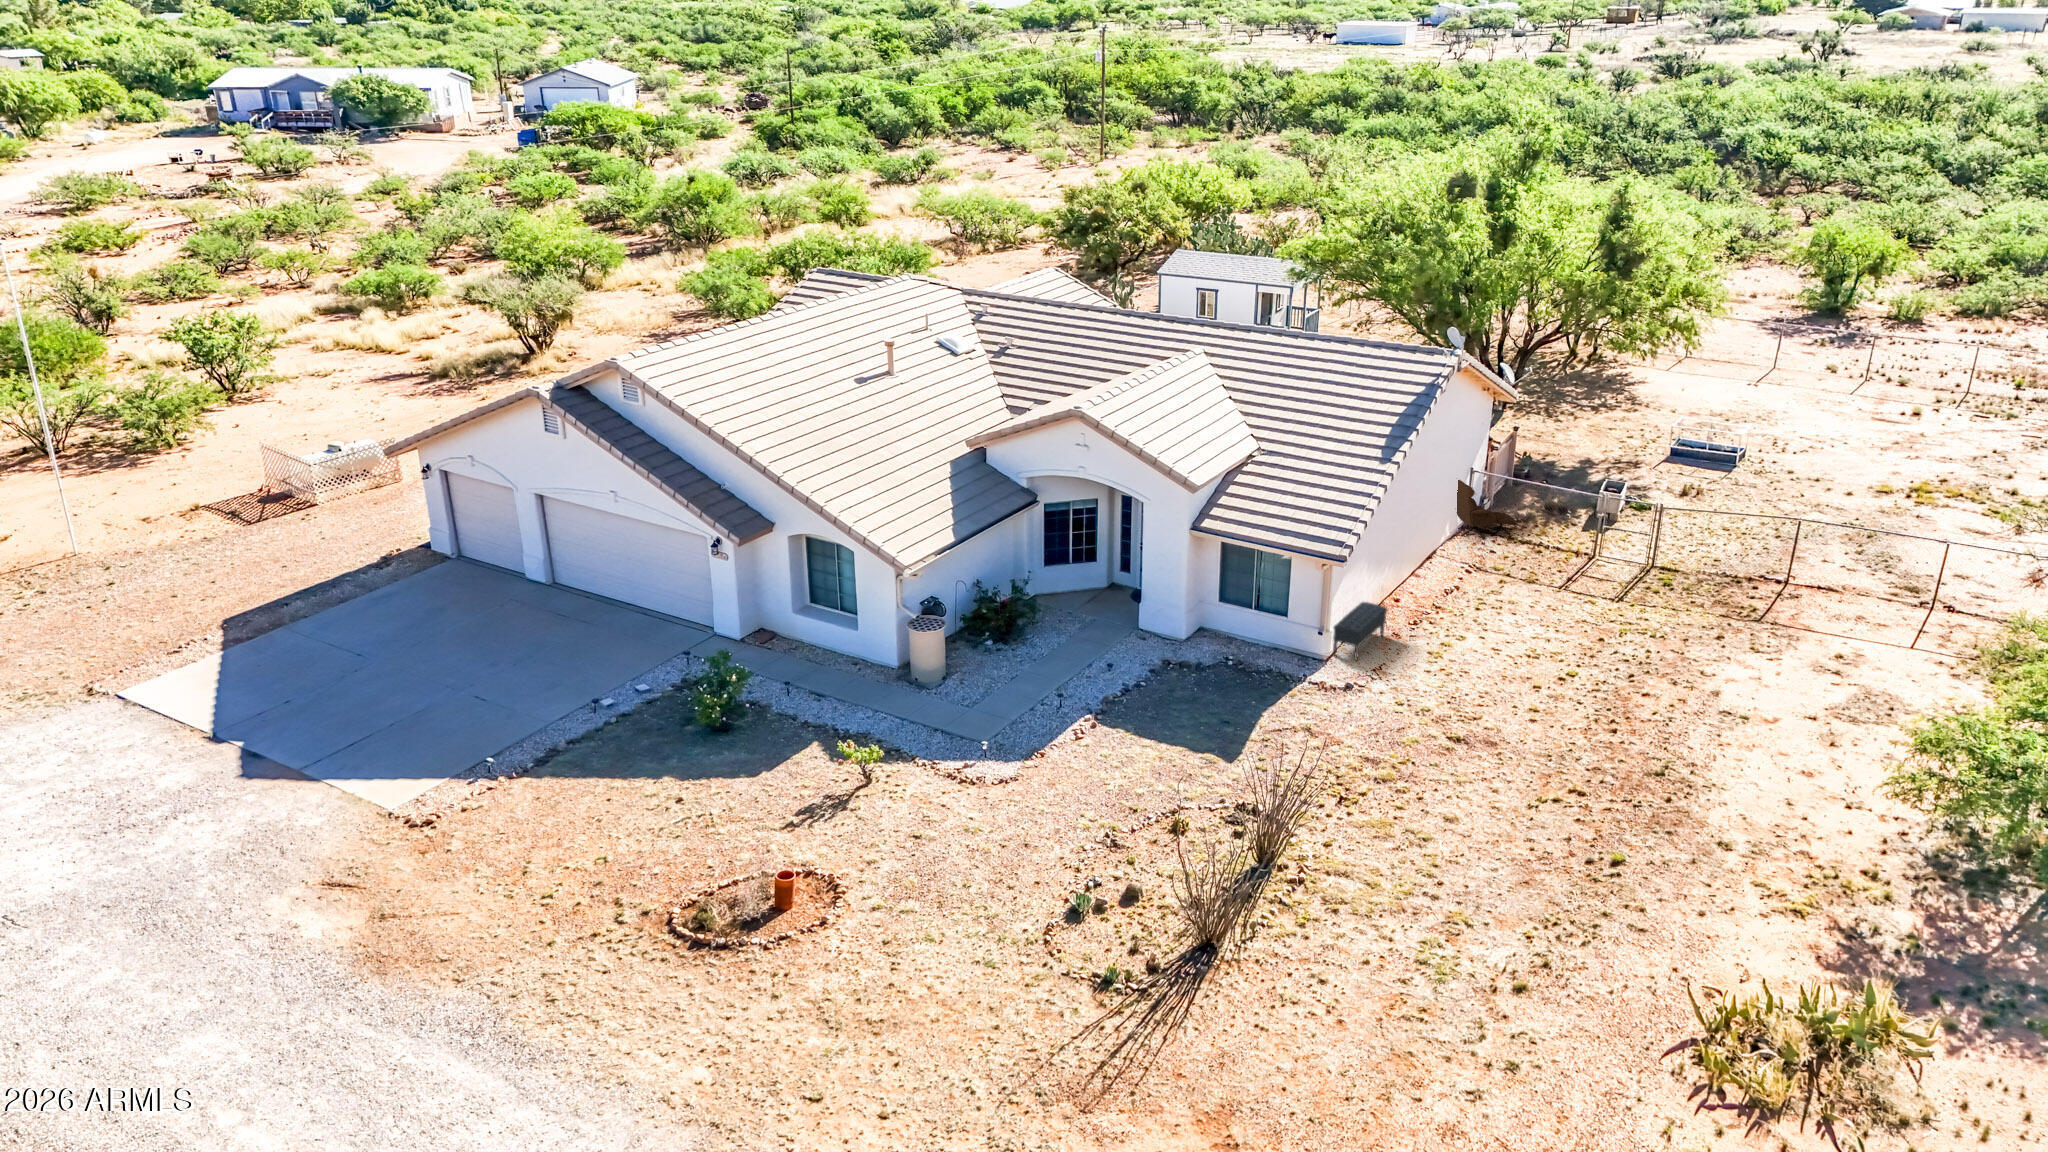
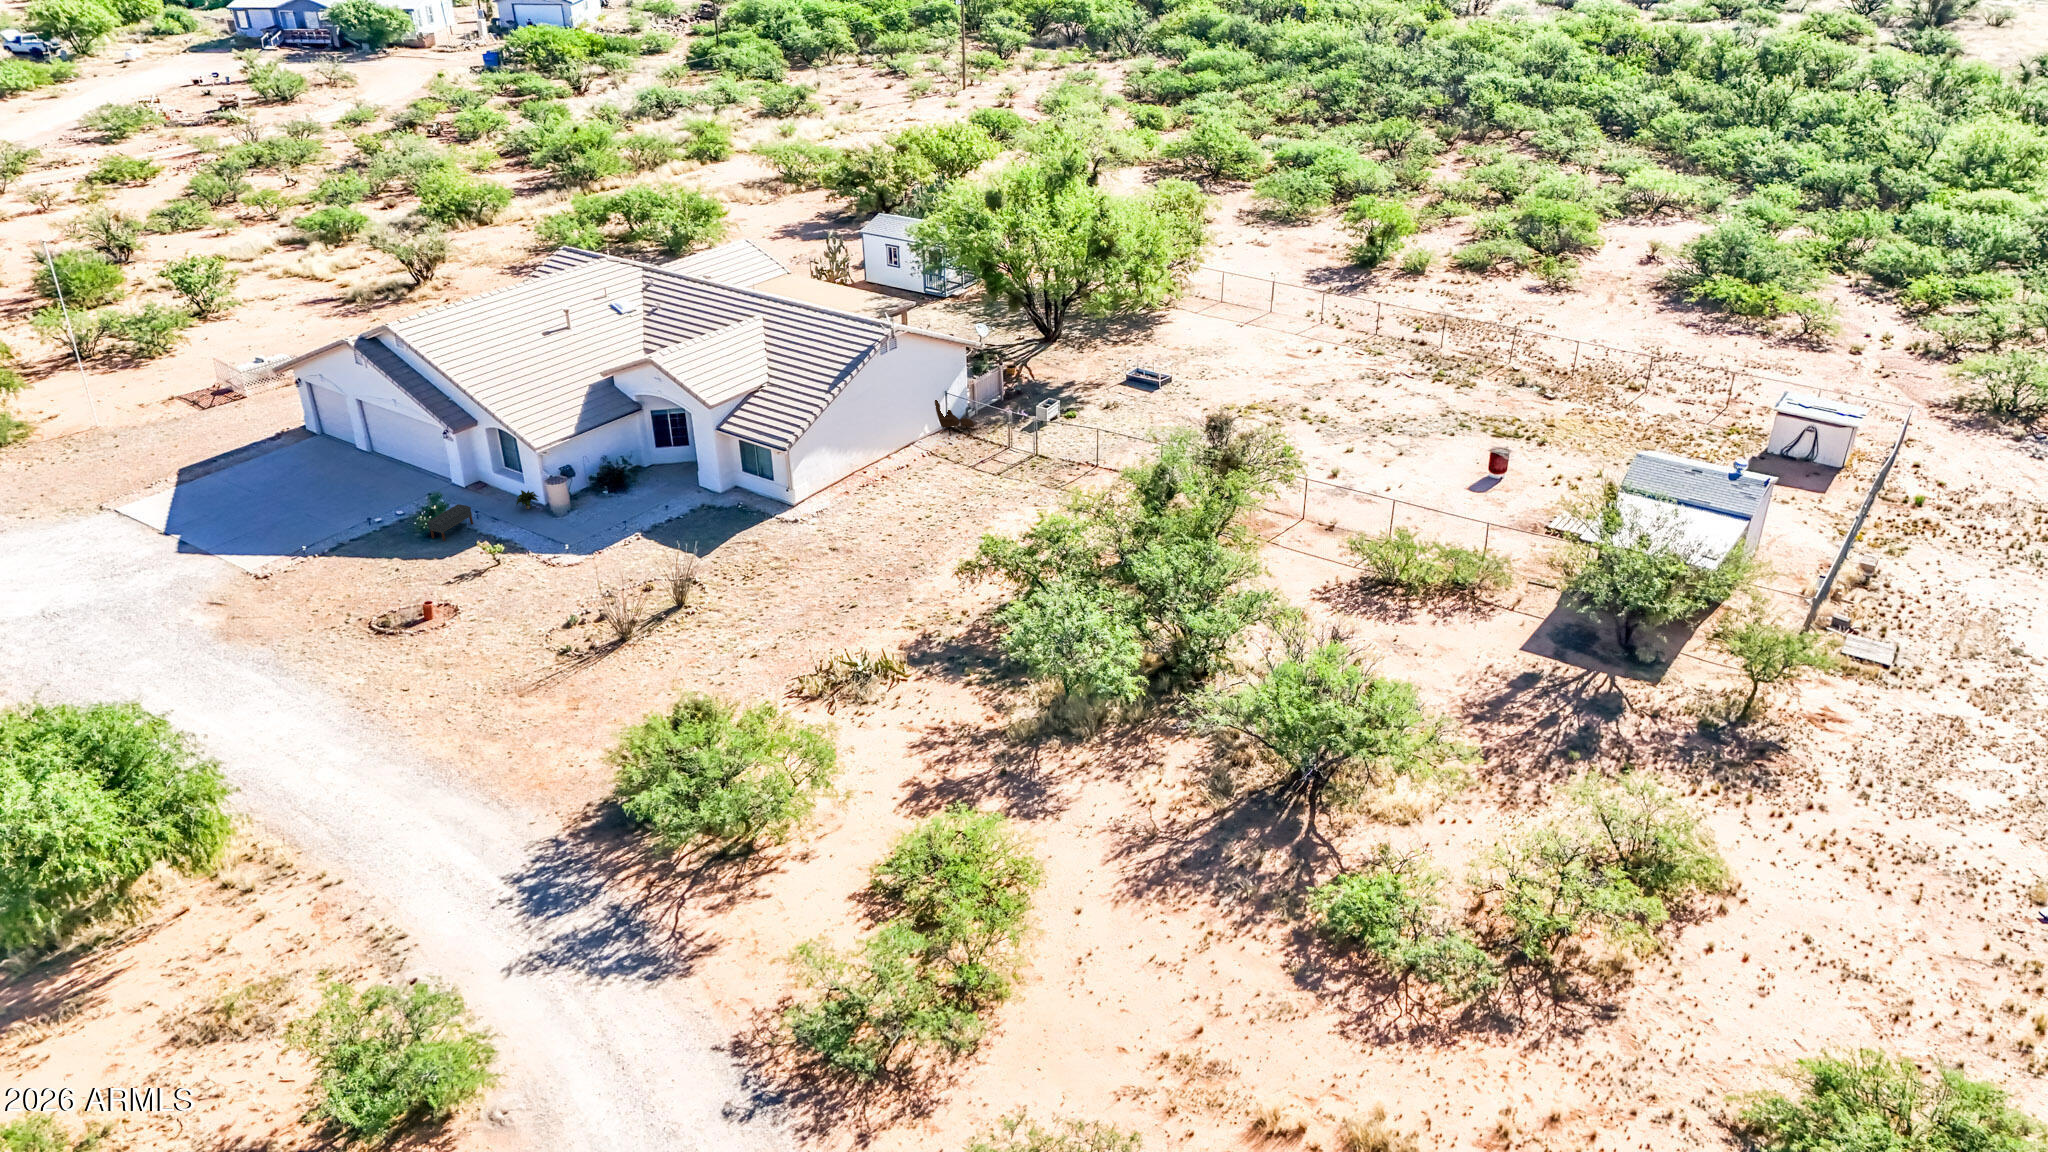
bench: present [1333,602,1387,661] -> present [428,504,473,541]
potted plant: none [846,641,891,675] -> present [516,490,539,509]

